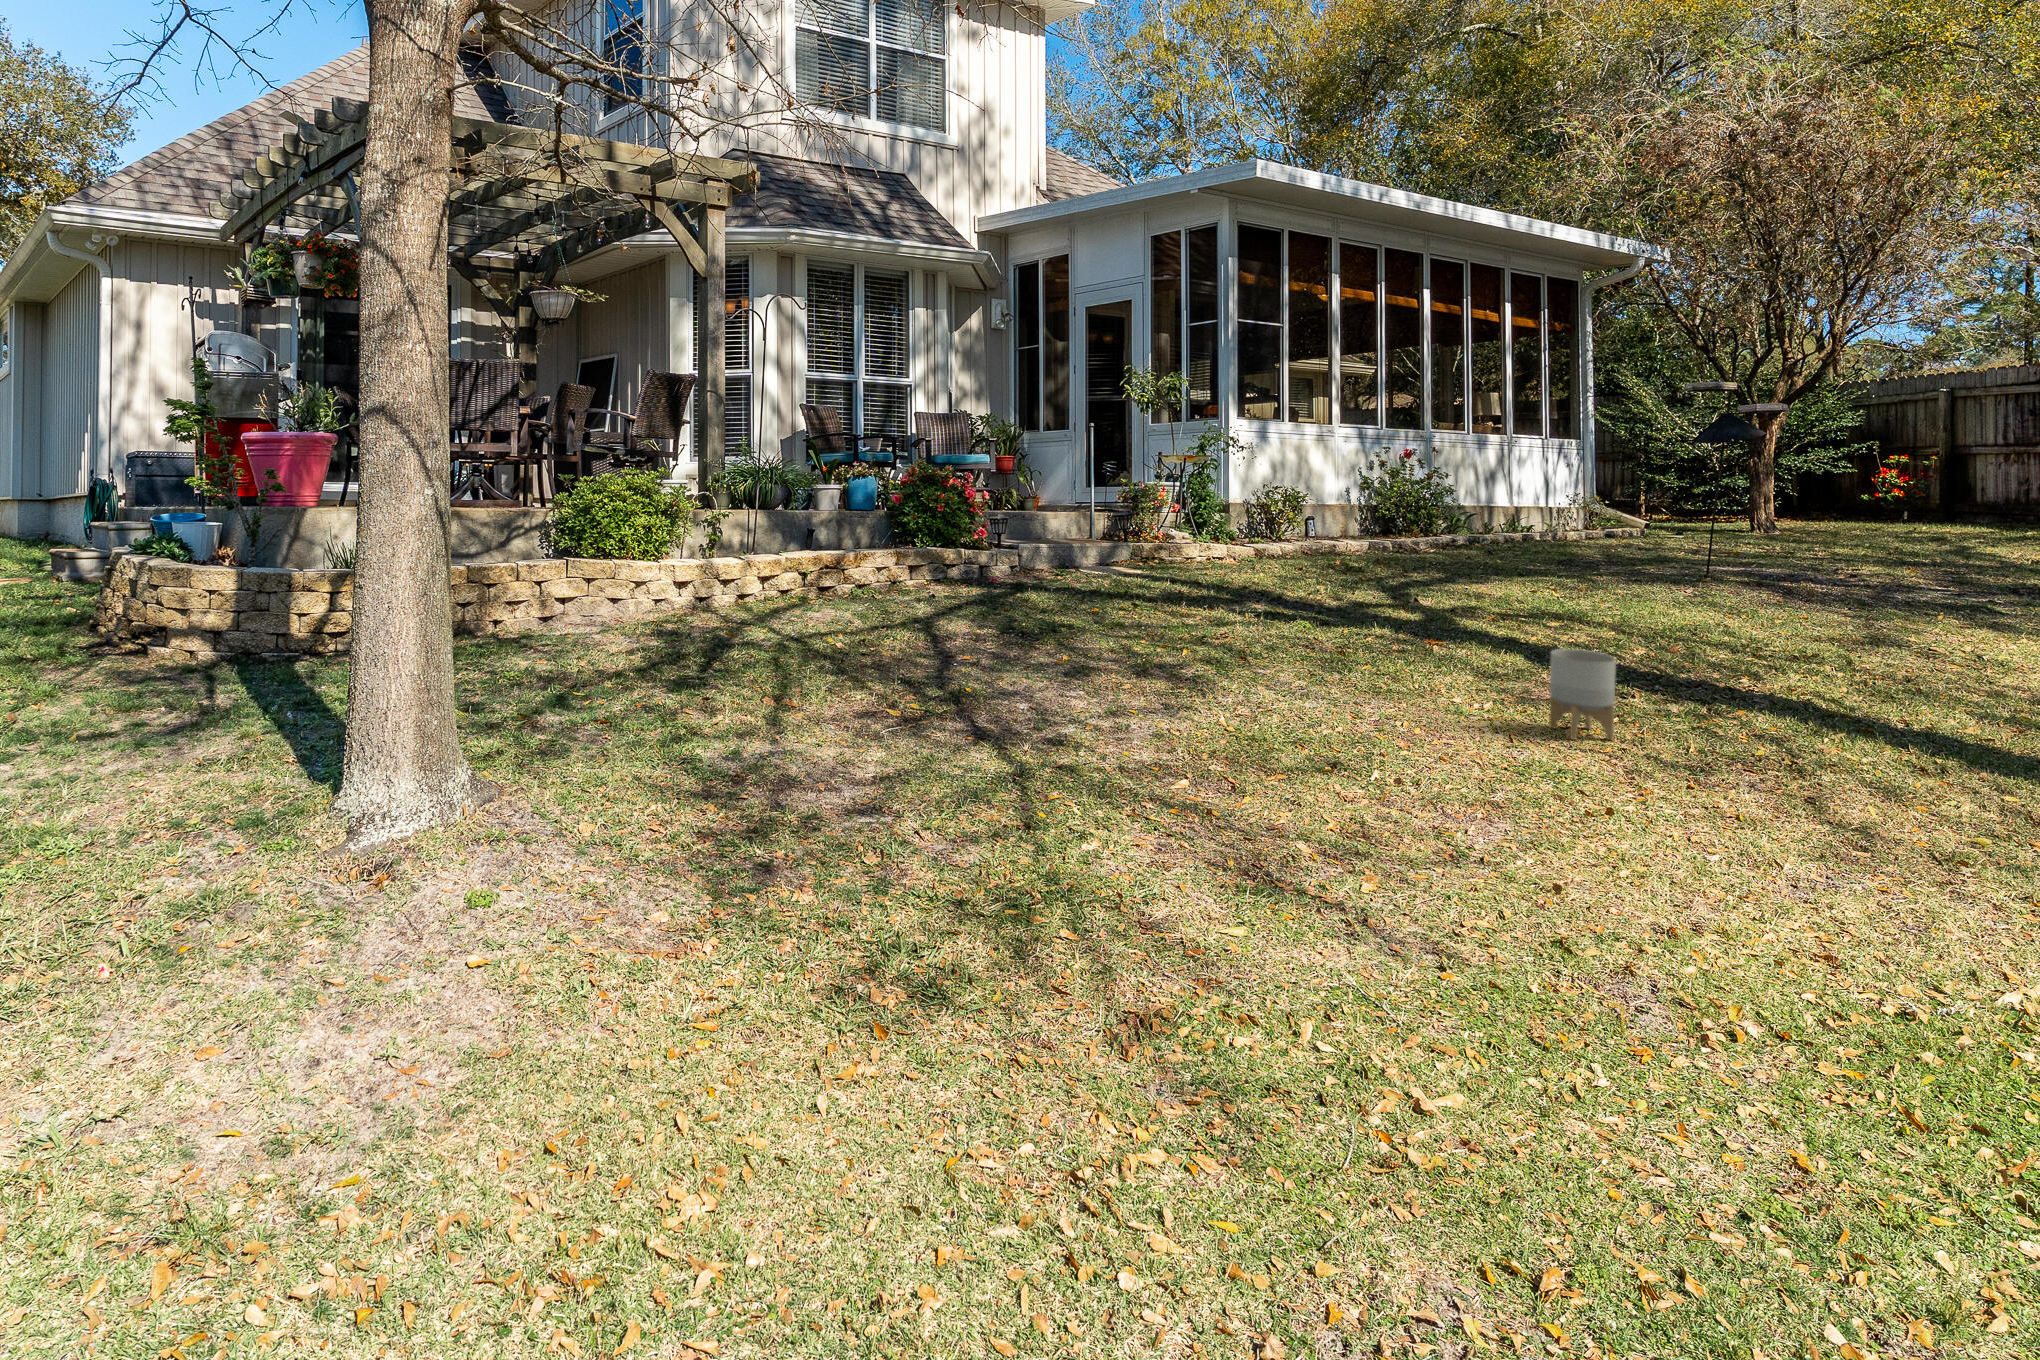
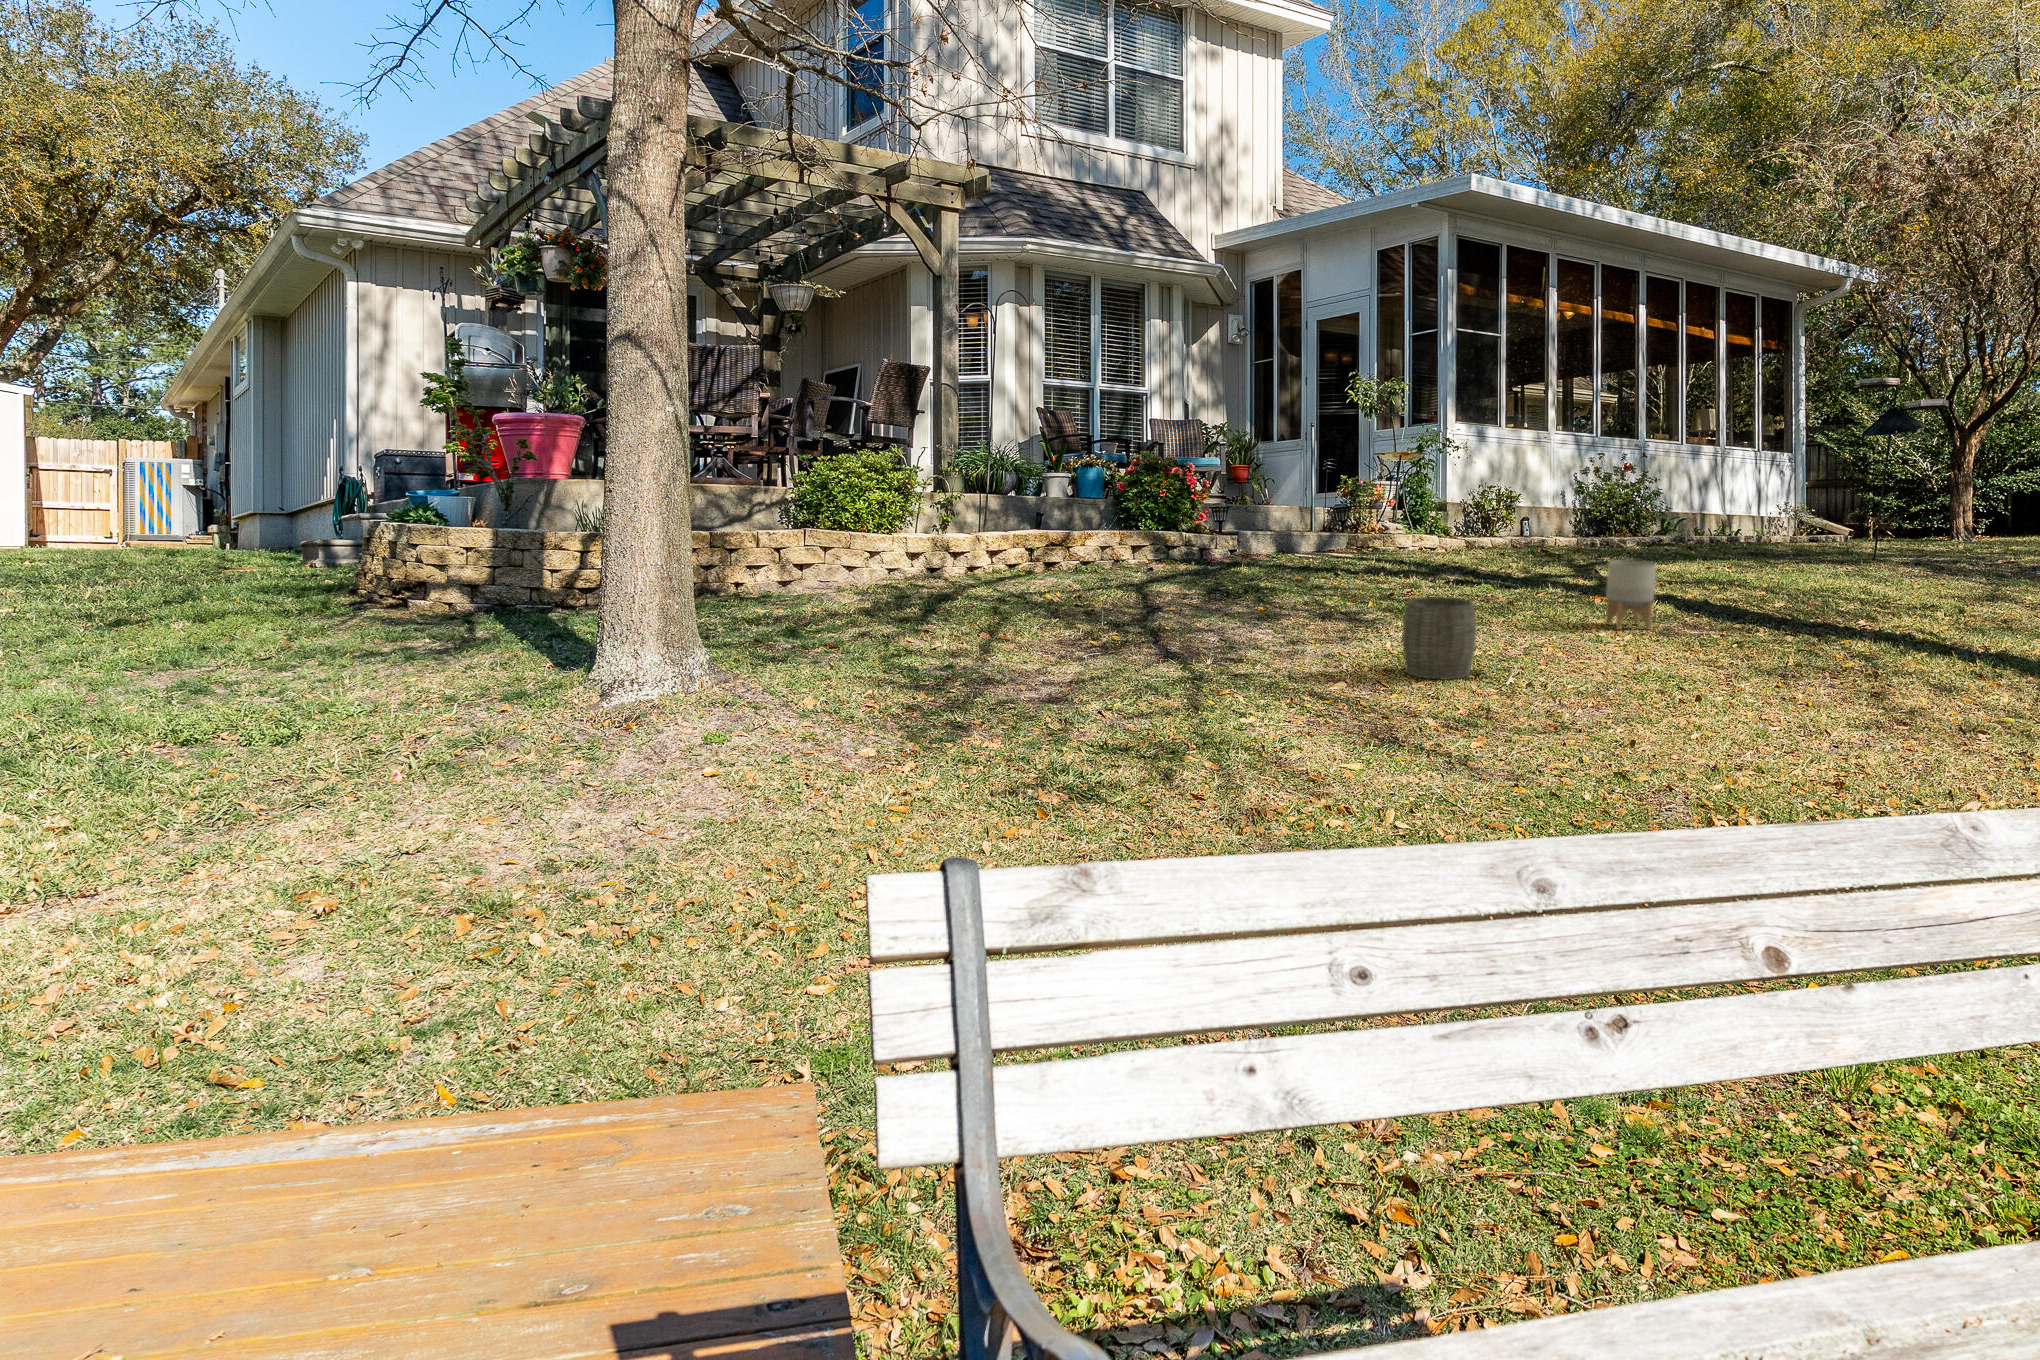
woven basket: none [1359,733,1460,853] -> present [1402,597,1476,680]

